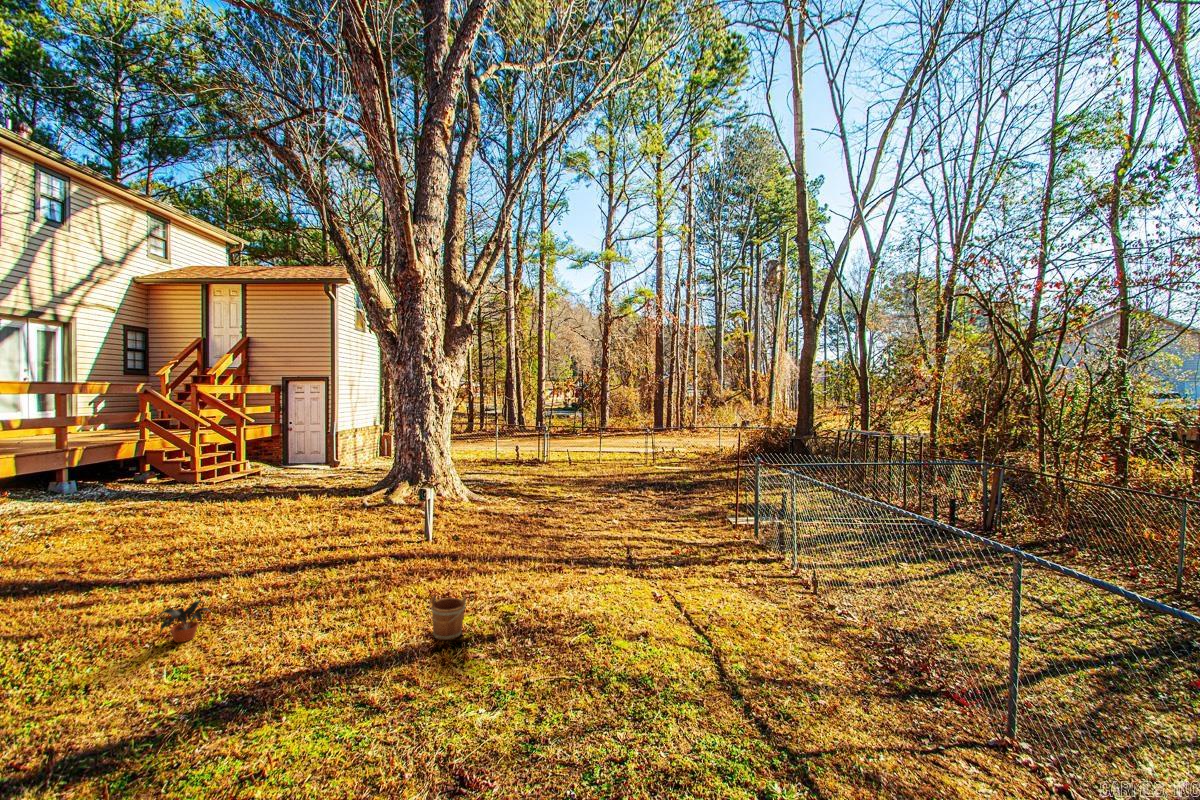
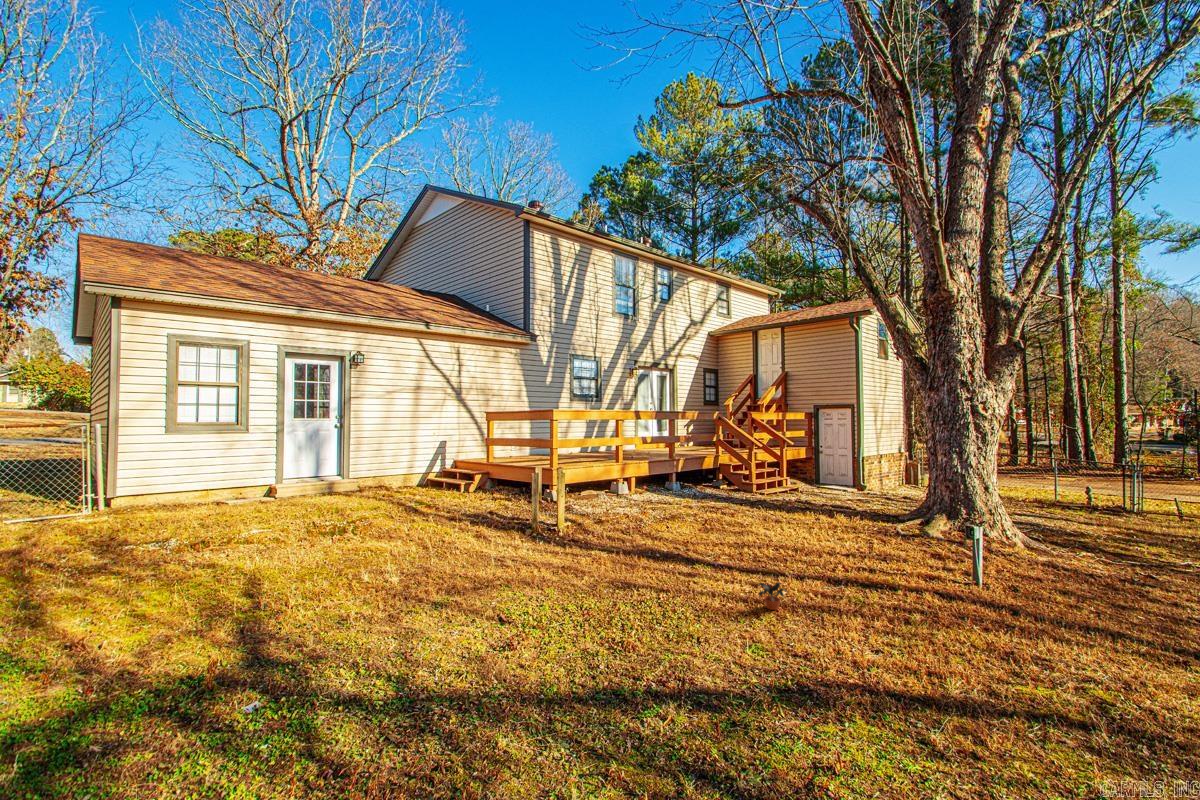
bucket: present [429,596,466,640] -> none [979,633,1025,684]

